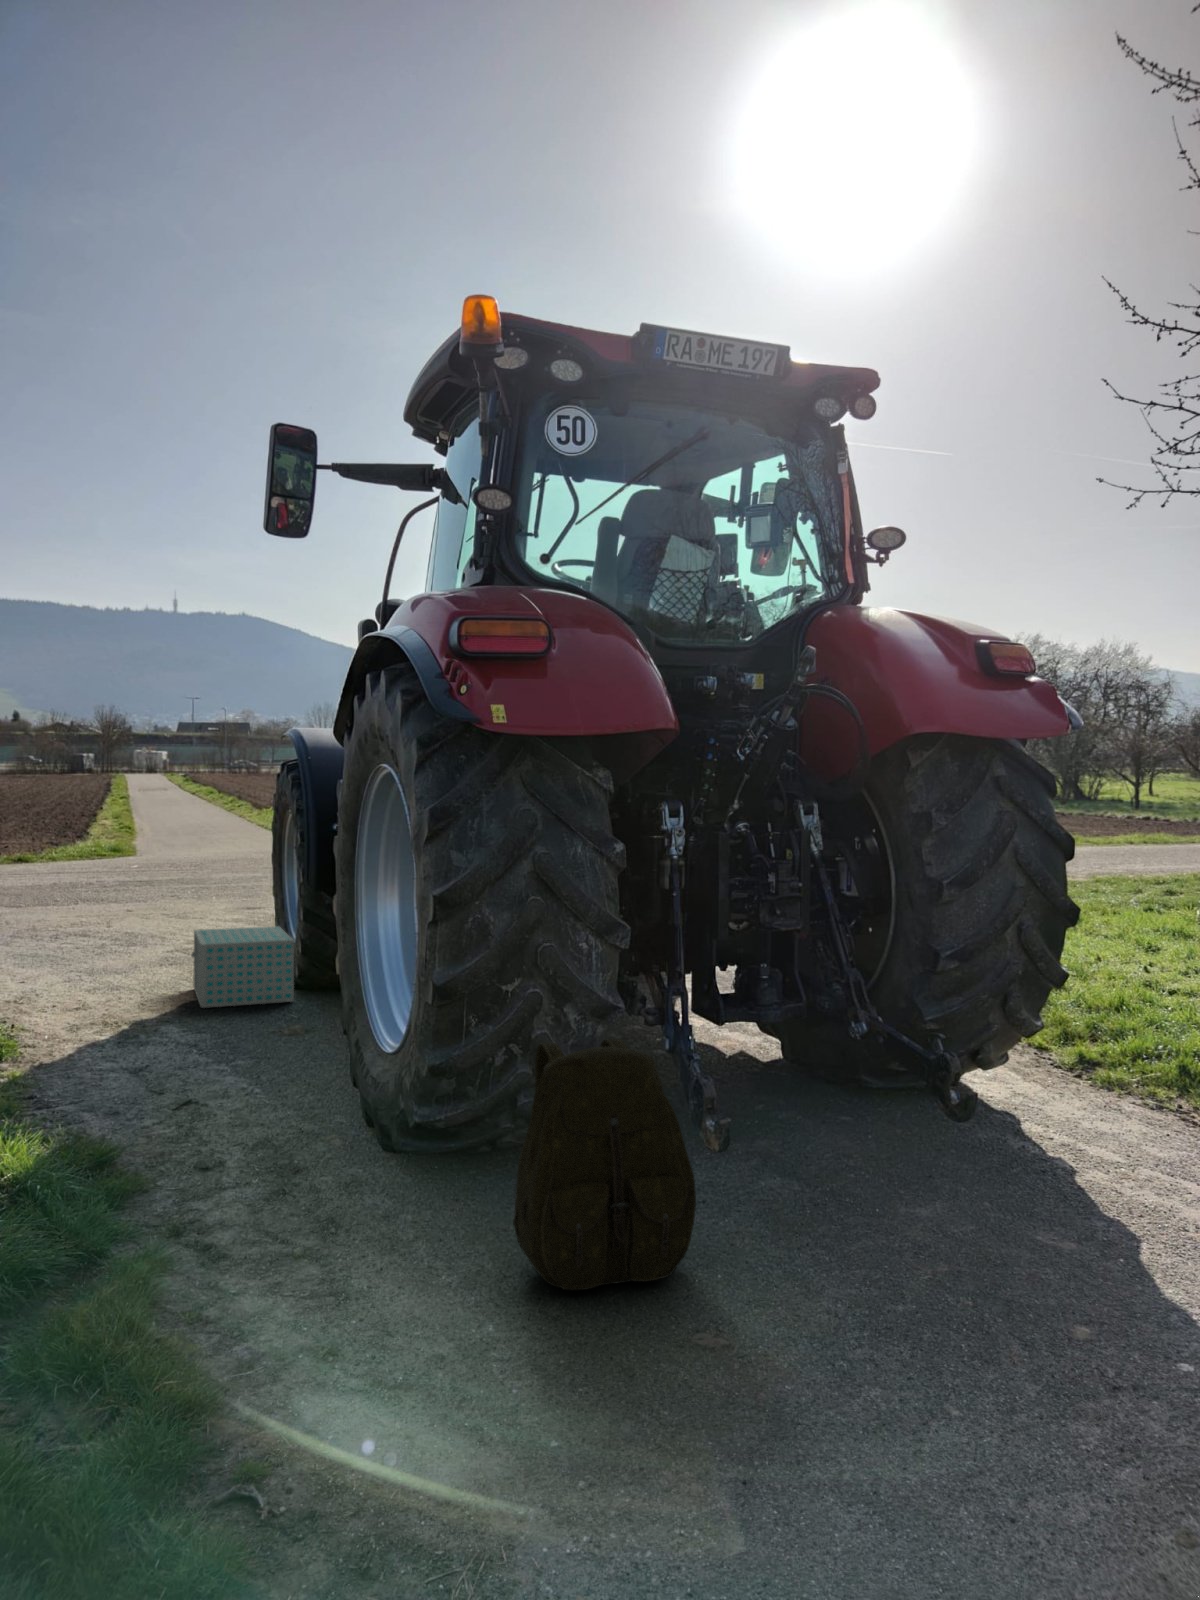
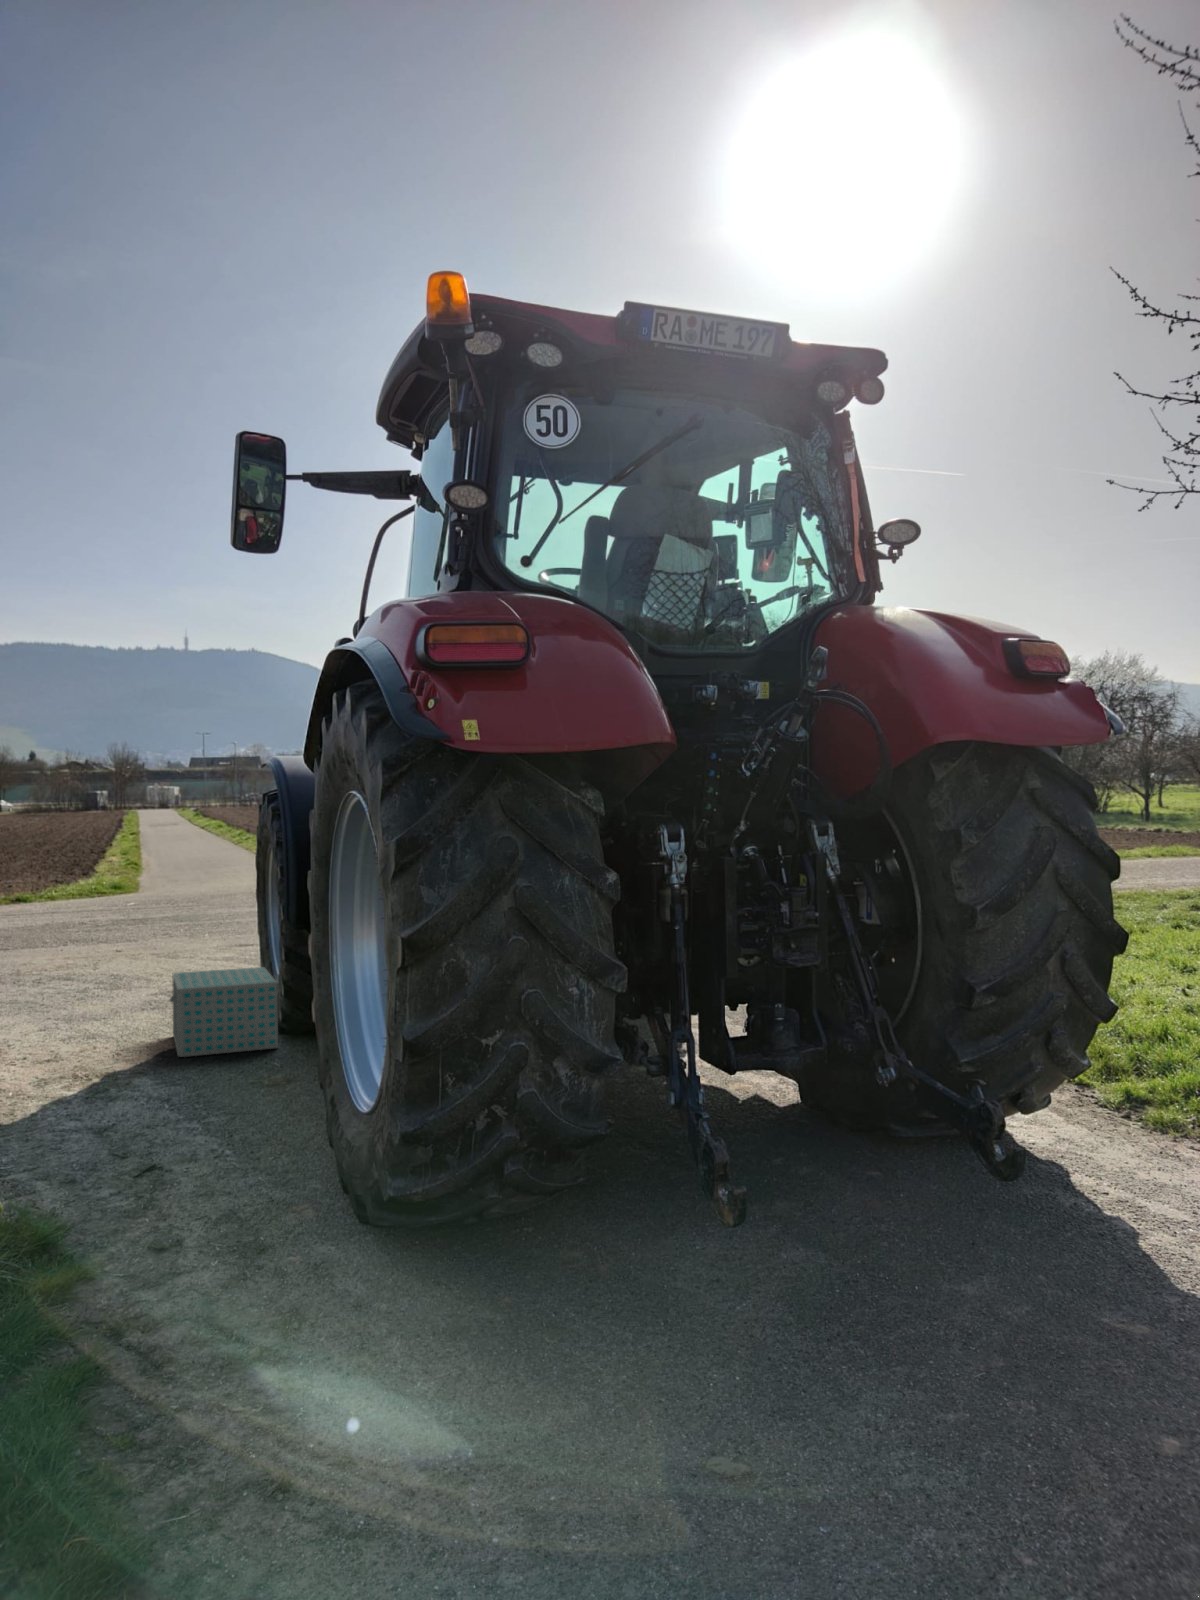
backpack: present [513,1039,696,1290] -> none [494,1095,702,1392]

